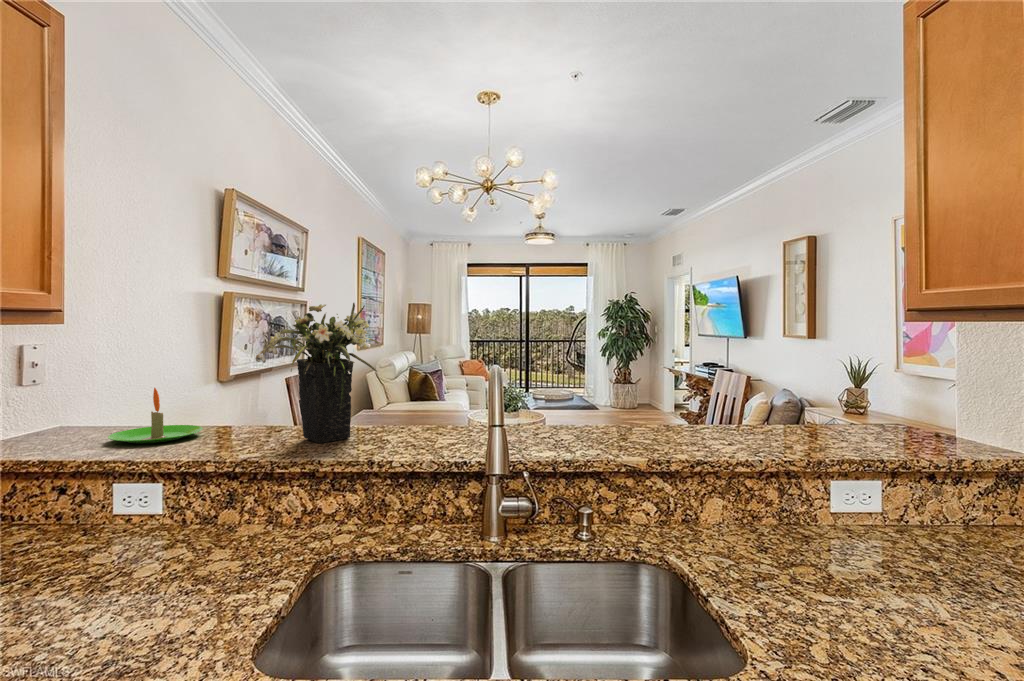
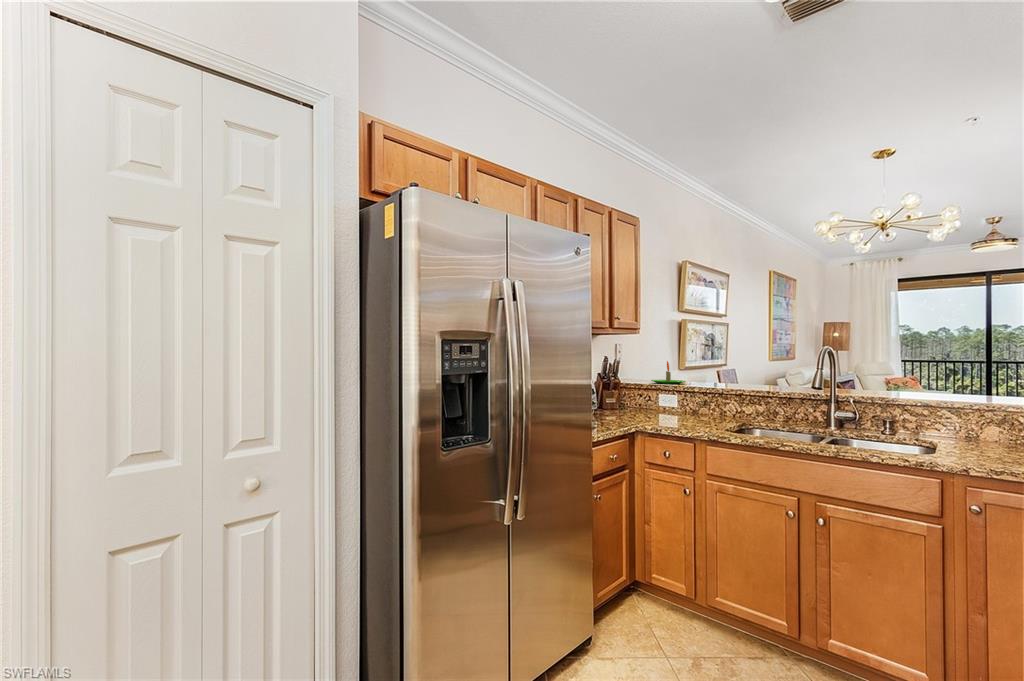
flower arrangement: present [256,303,380,443] -> none [714,319,774,387]

